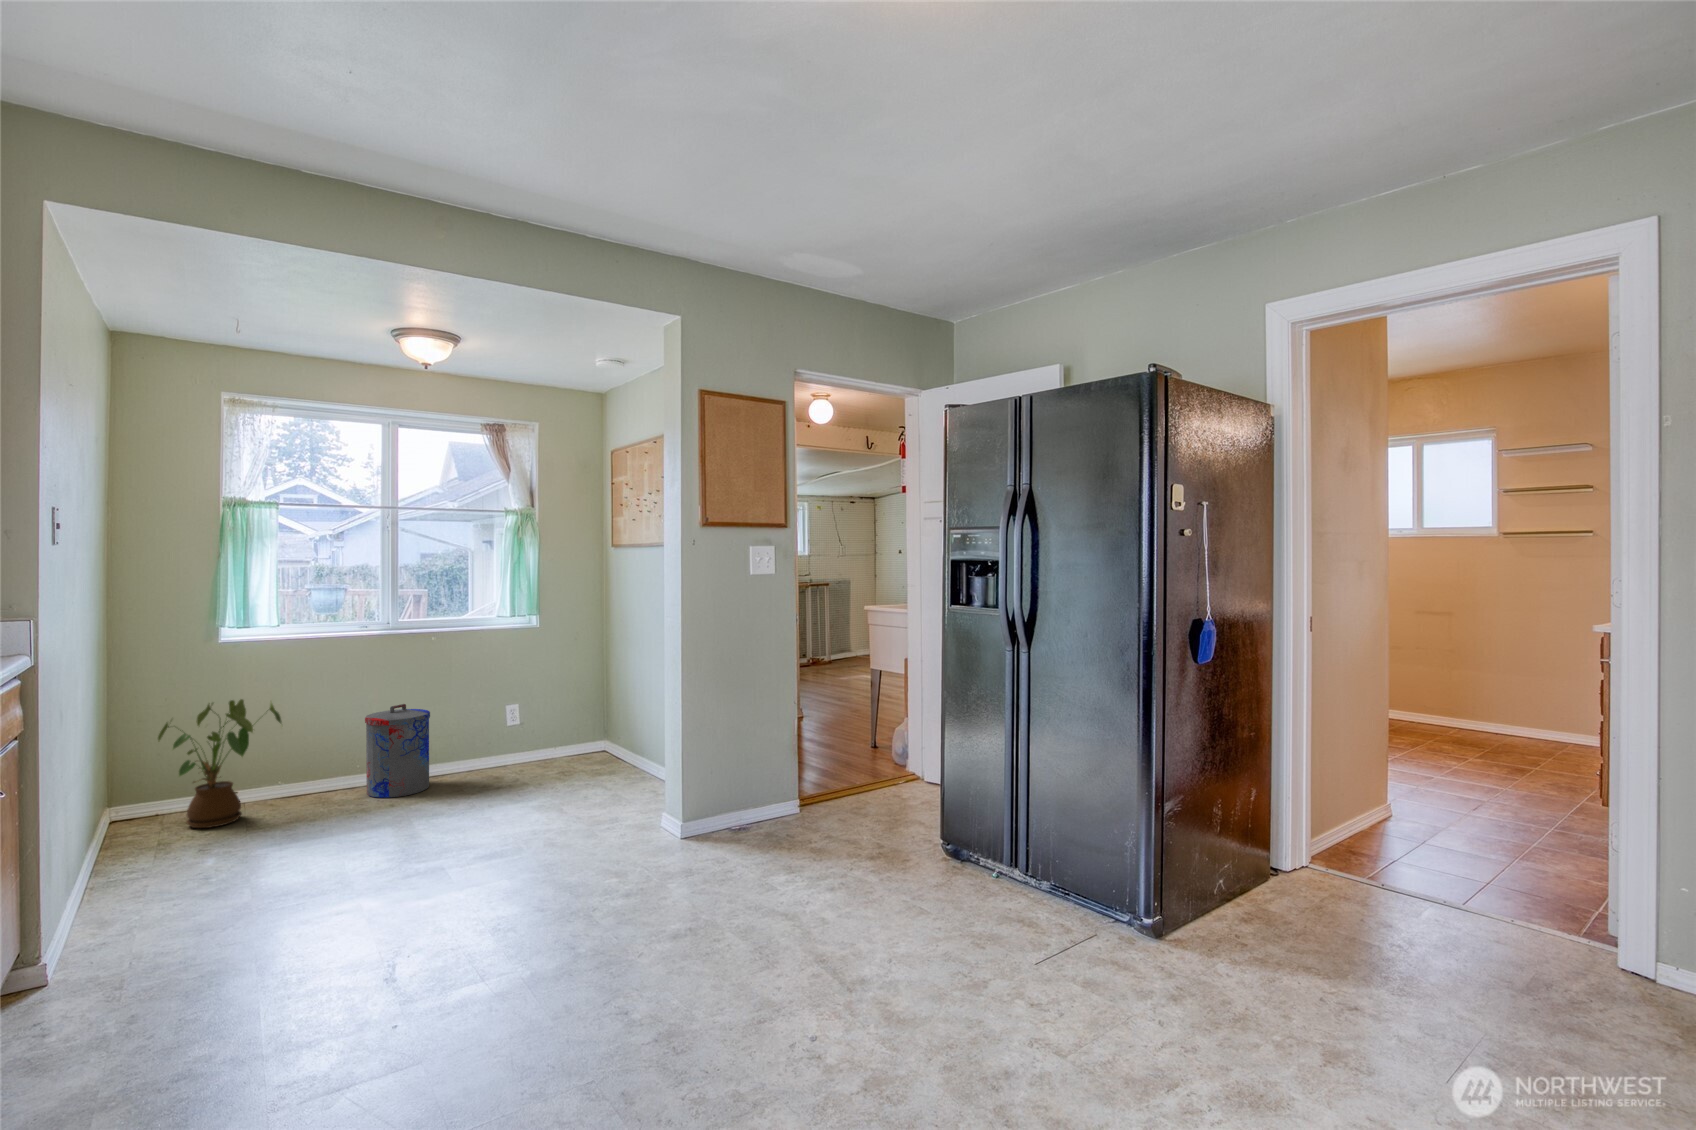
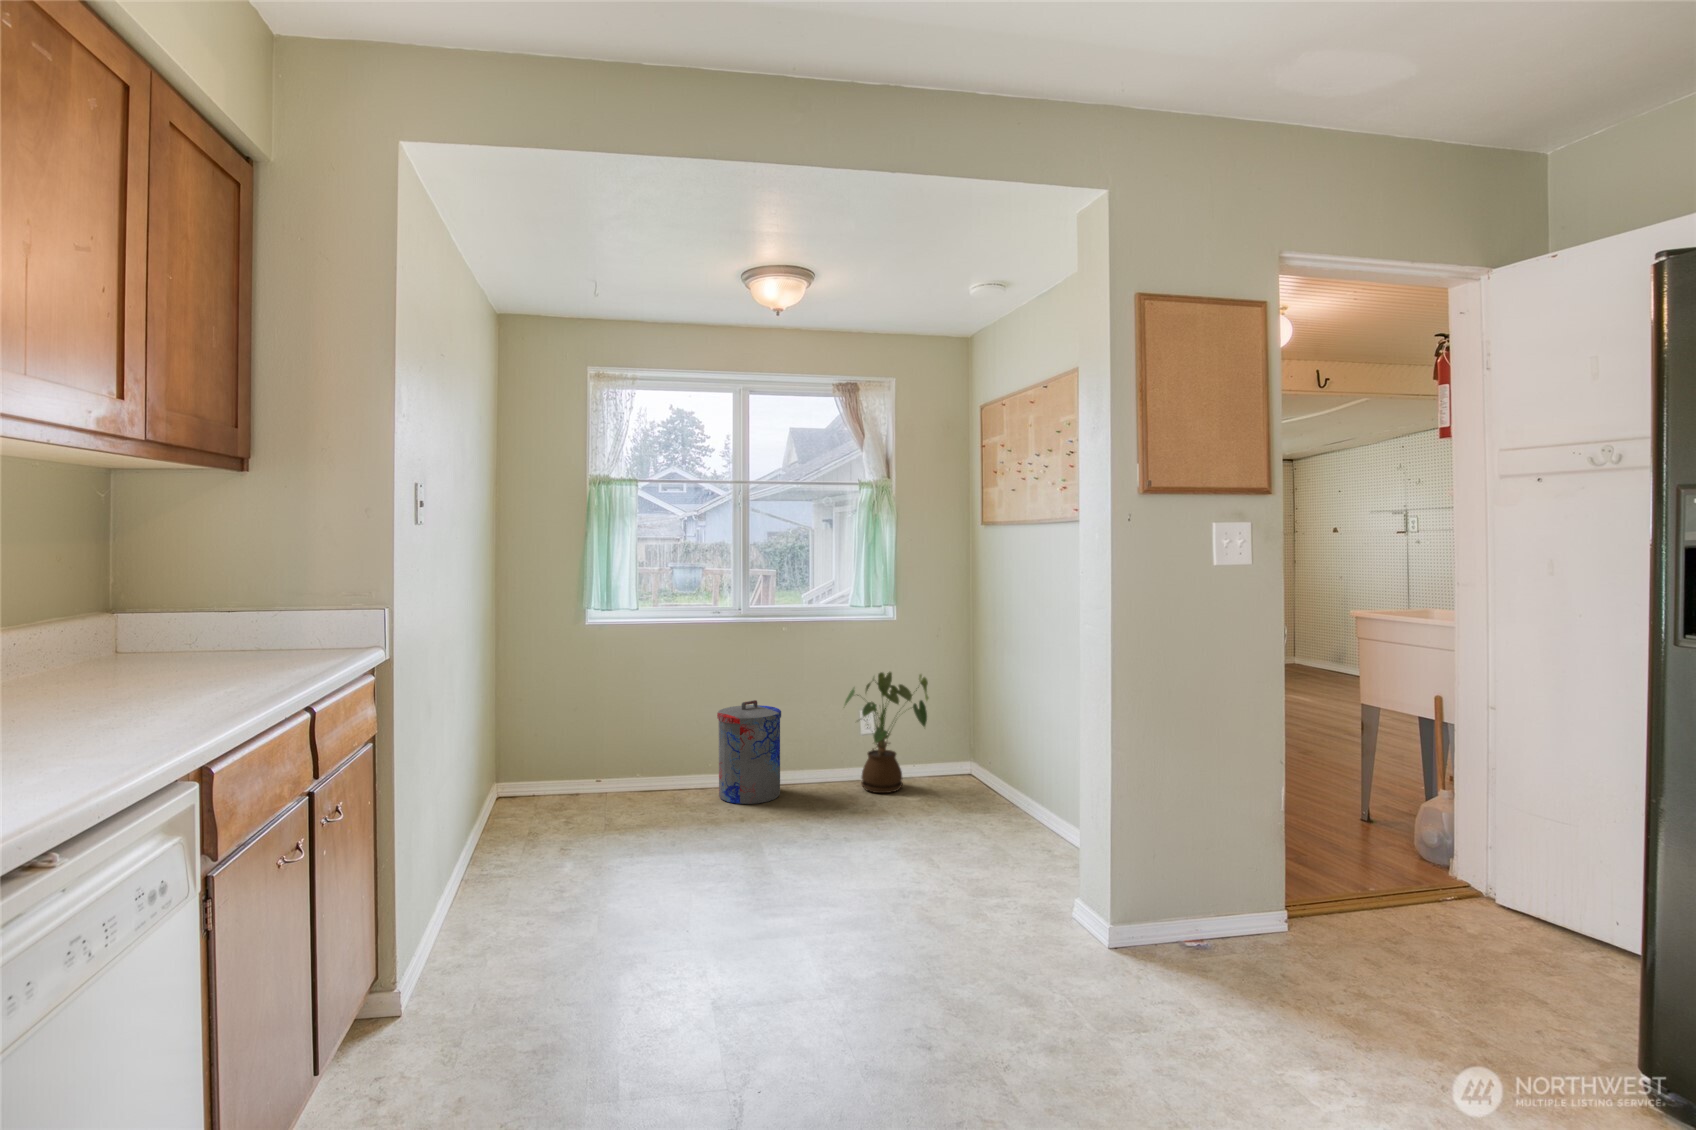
house plant: present [158,699,282,828] -> present [845,672,928,793]

